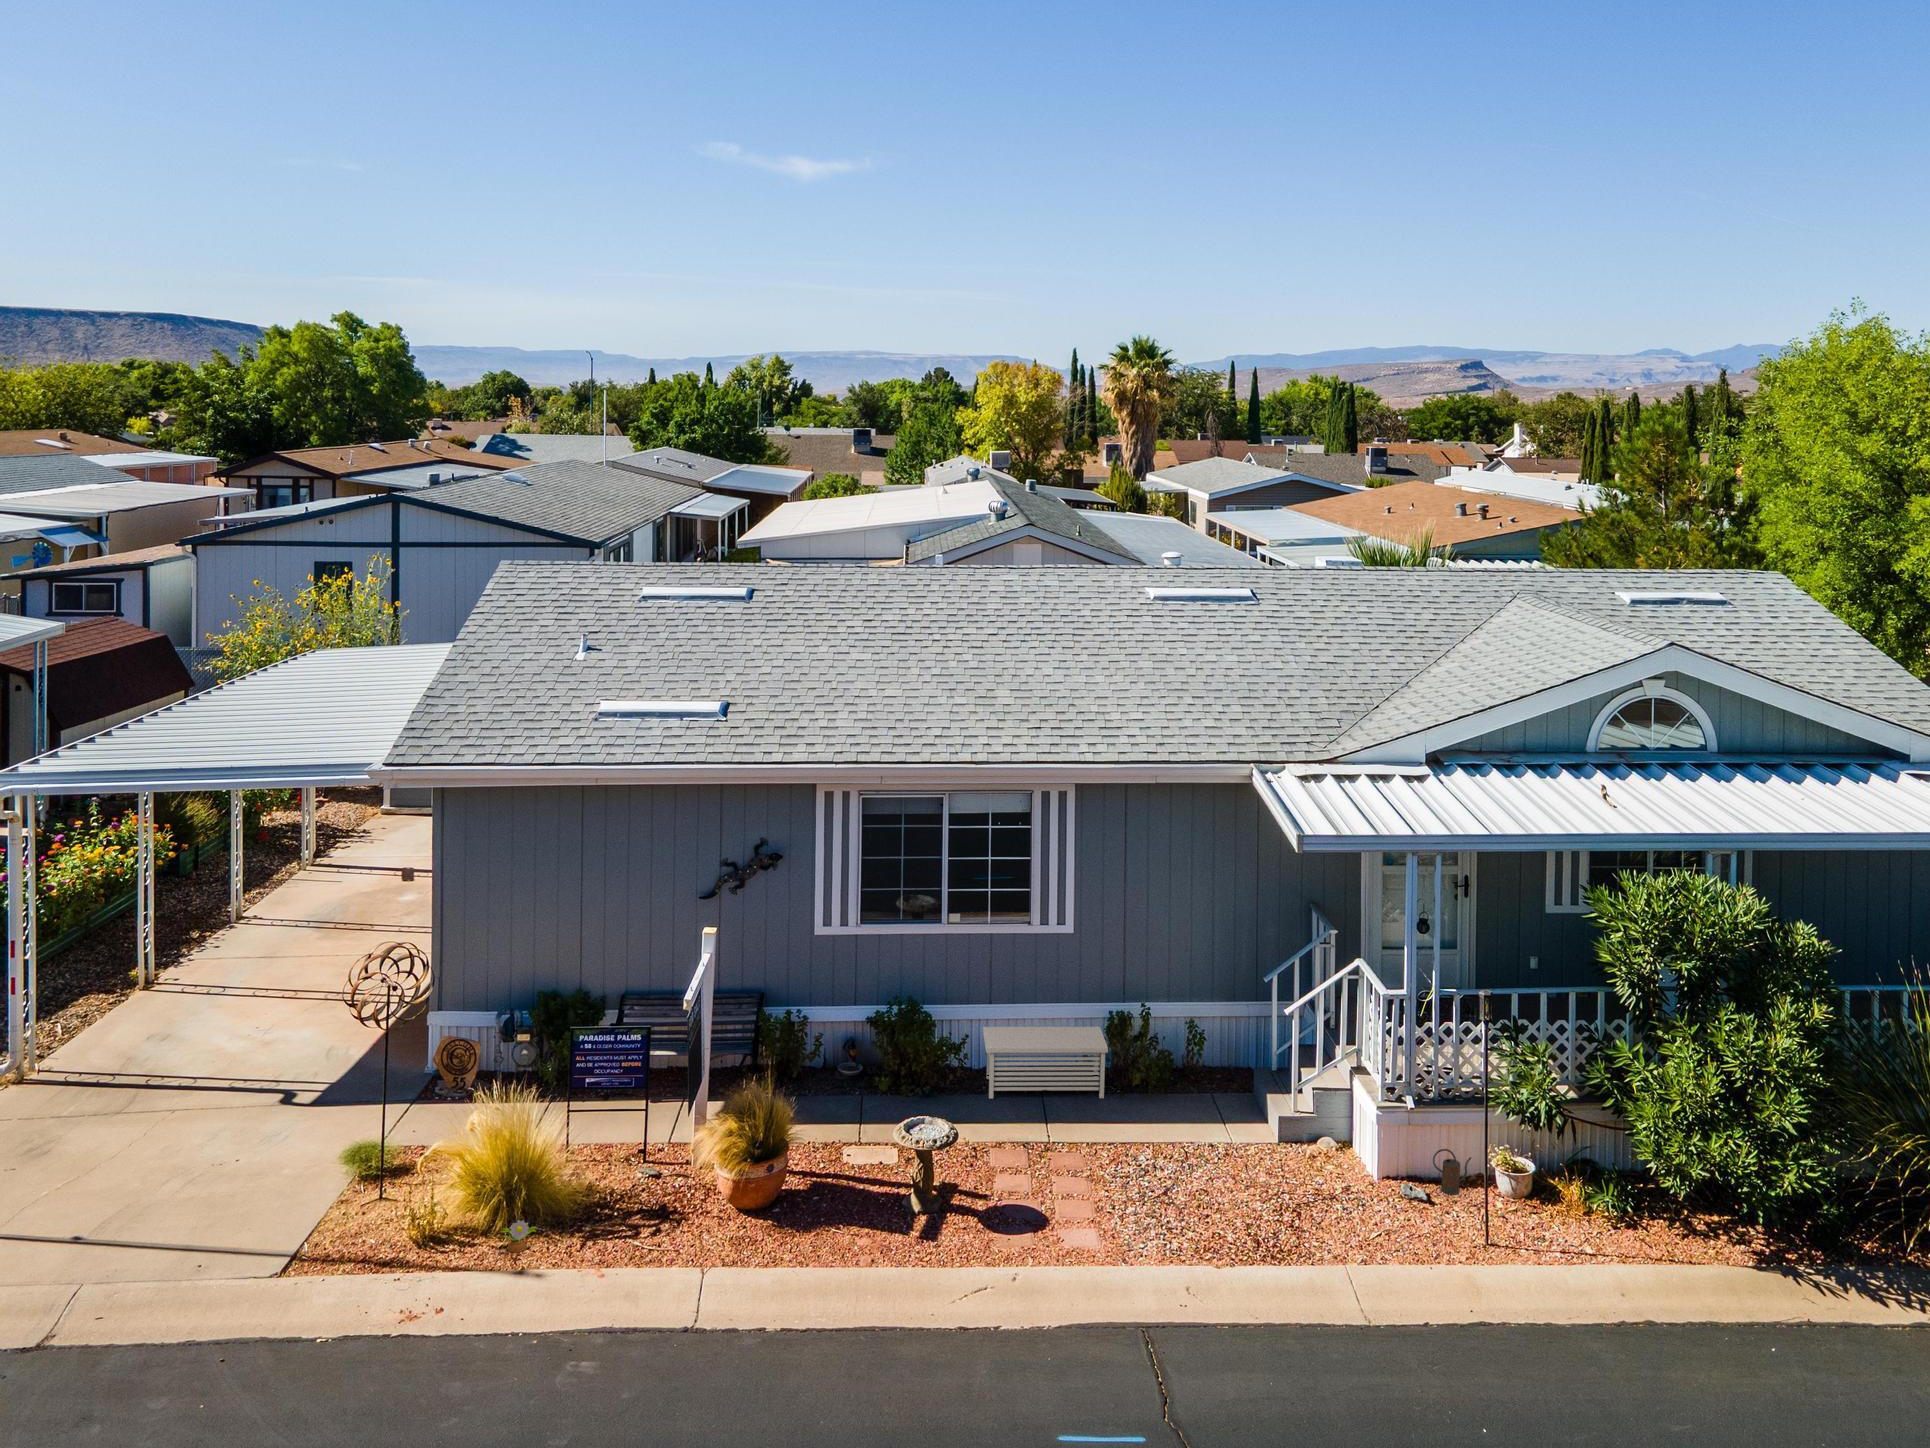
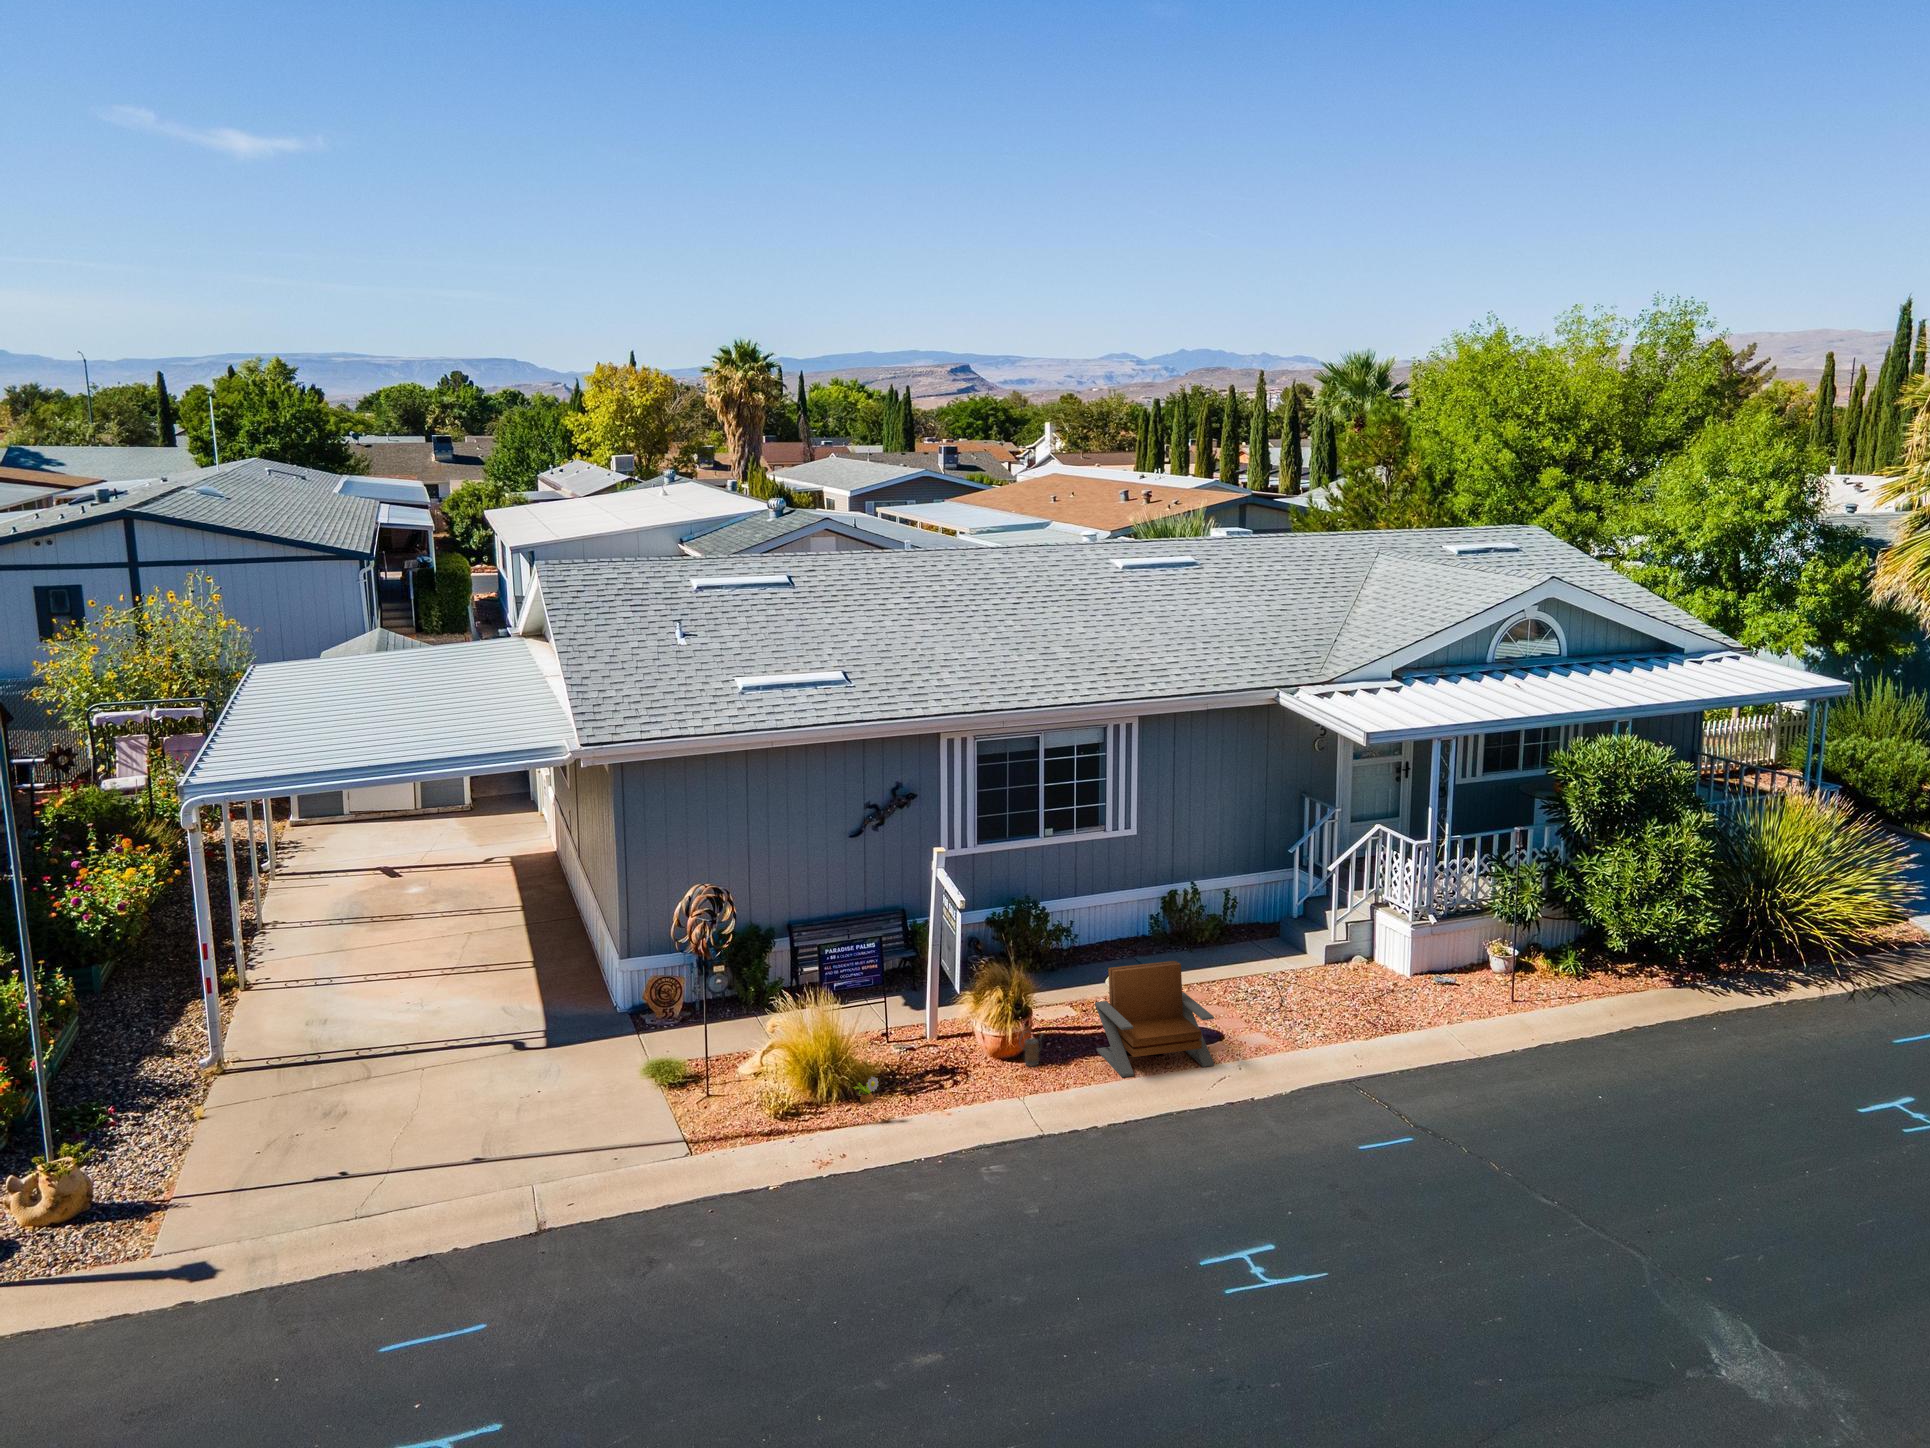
storage bench: present [983,1027,1108,1099] -> none [1077,904,1182,967]
lounge chair: none [853,1117,992,1277] -> present [1095,961,1214,1077]
watering can: present [1433,1149,1471,1195] -> present [1021,1037,1041,1066]

